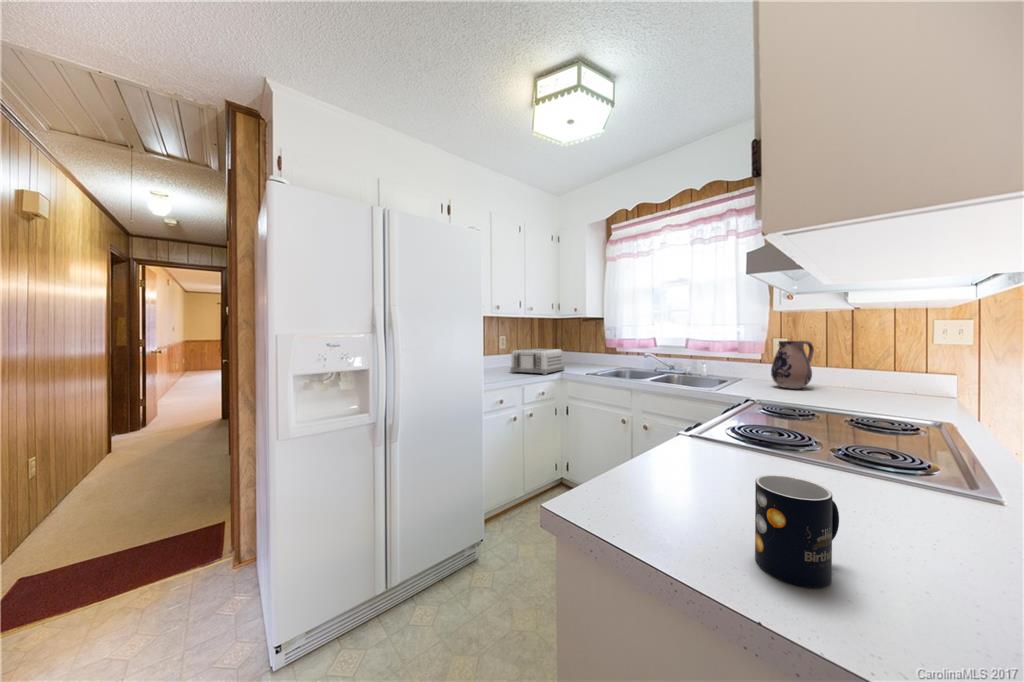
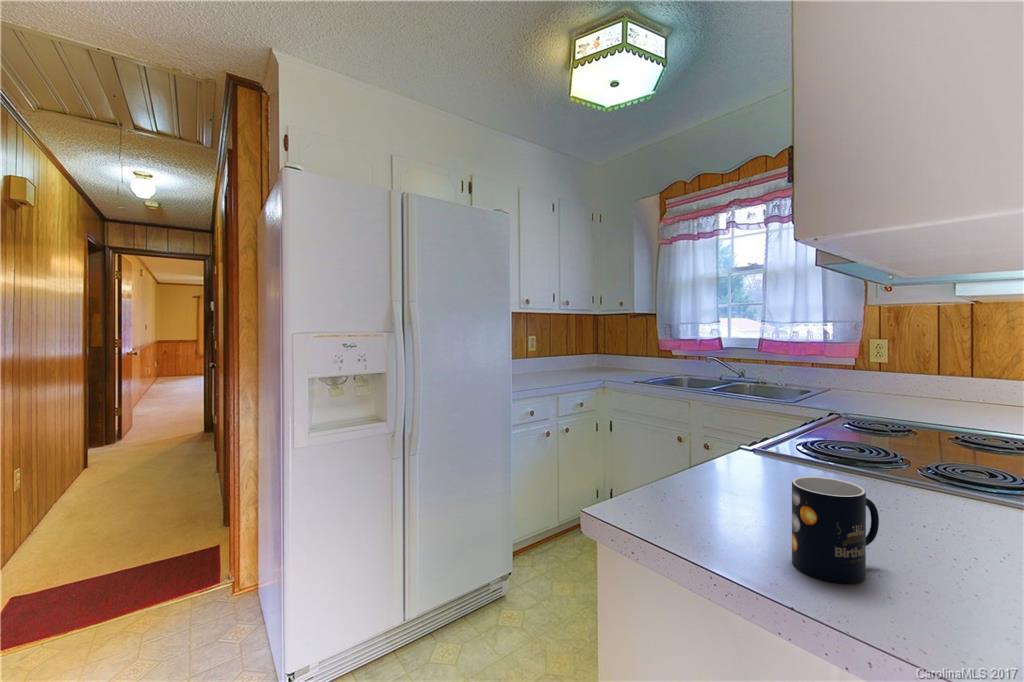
ceramic pitcher: present [771,341,814,389] -> none [865,342,920,401]
toaster: present [510,349,564,375] -> none [544,351,609,383]

